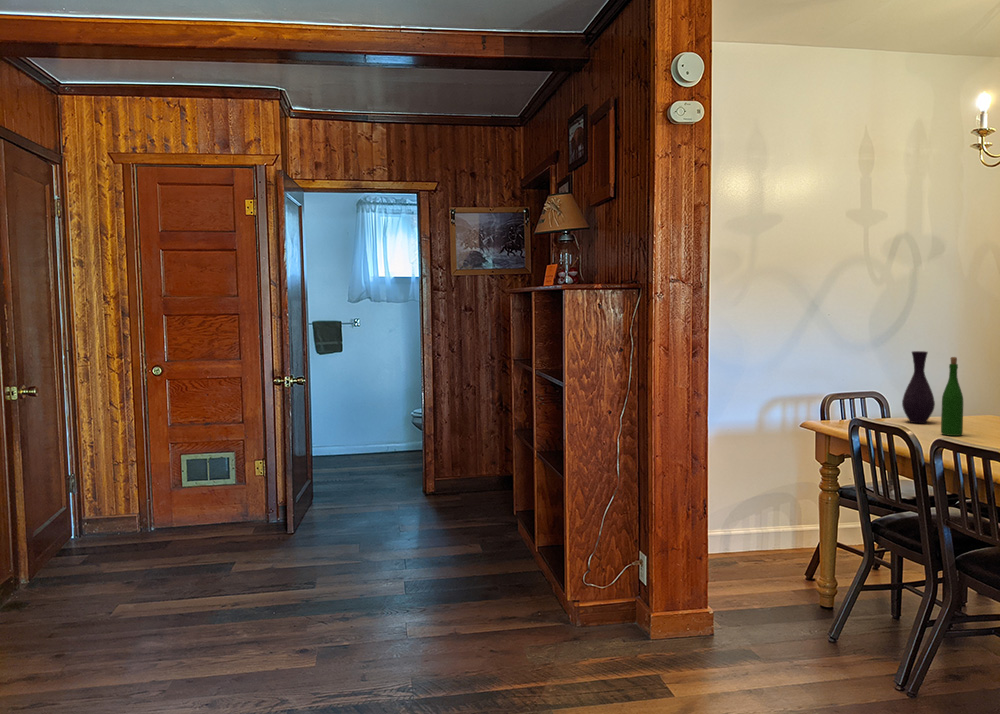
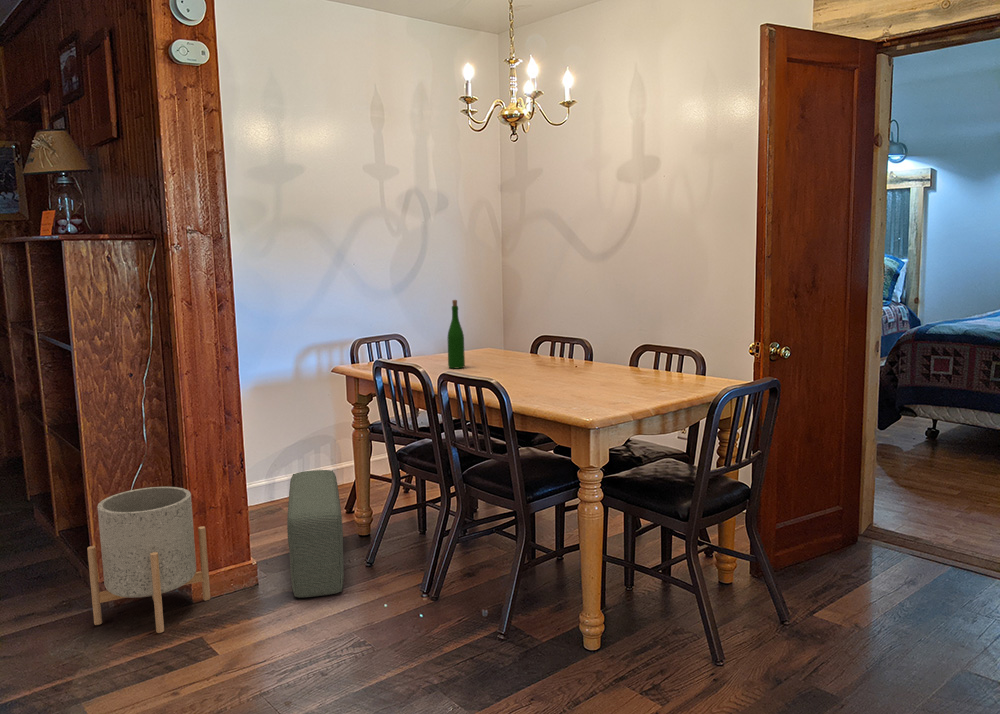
vase: present [902,351,935,423] -> none [417,296,443,360]
planter: none [565,520,667,660] -> present [87,487,210,633]
pouf: none [748,528,805,662] -> present [287,470,344,598]

